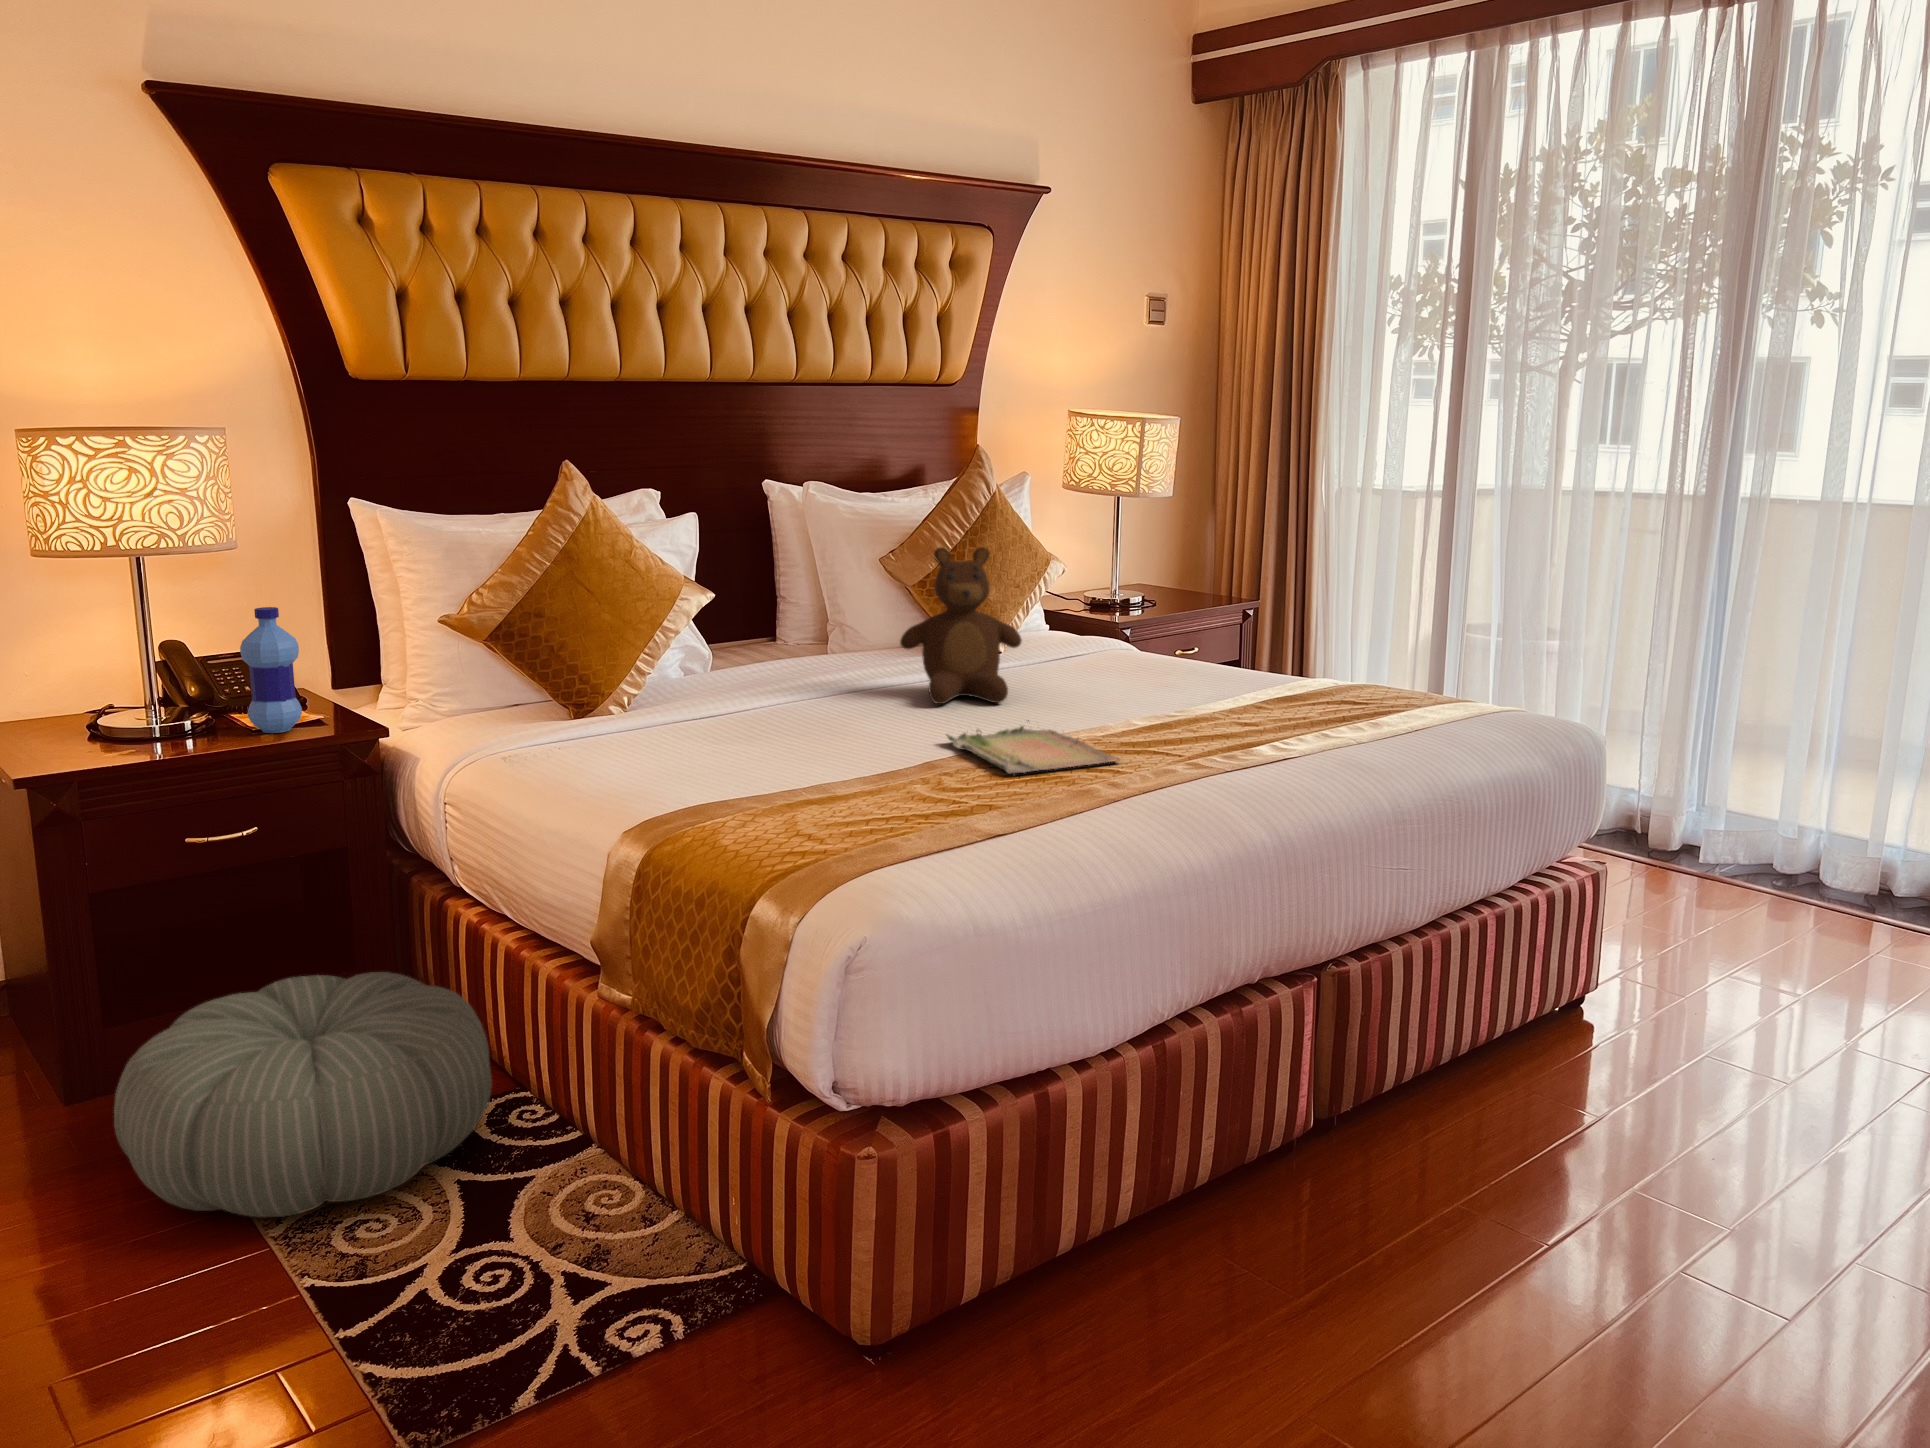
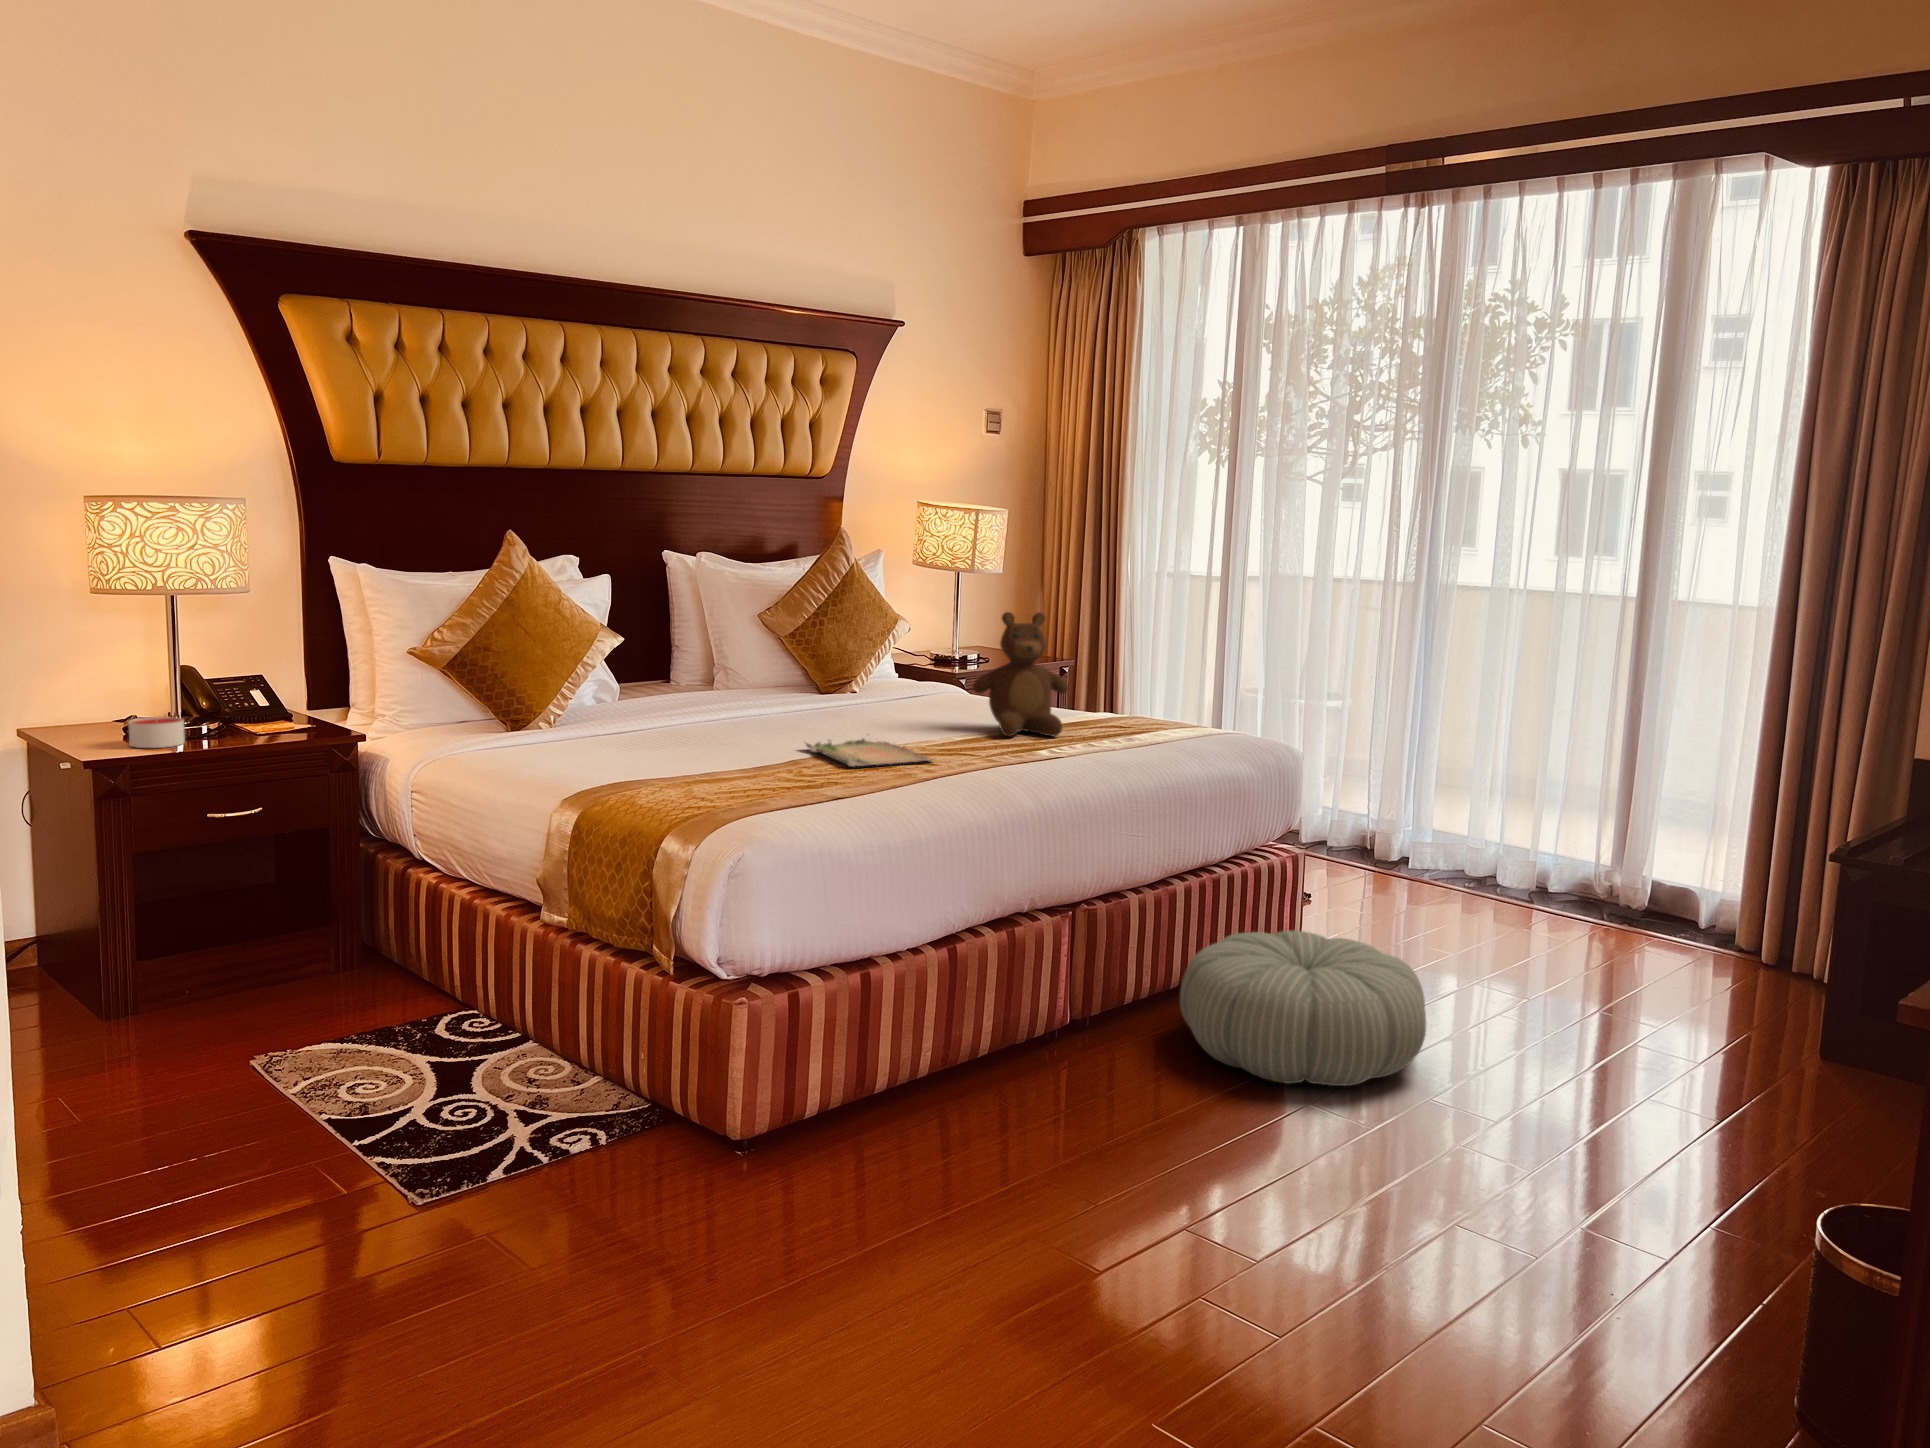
teddy bear: present [900,547,1022,704] -> present [973,612,1068,737]
water bottle: present [240,607,302,733] -> none [254,637,299,735]
candle: none [77,714,153,758] -> present [128,716,185,748]
pouf: present [114,972,492,1217] -> present [1180,930,1426,1086]

